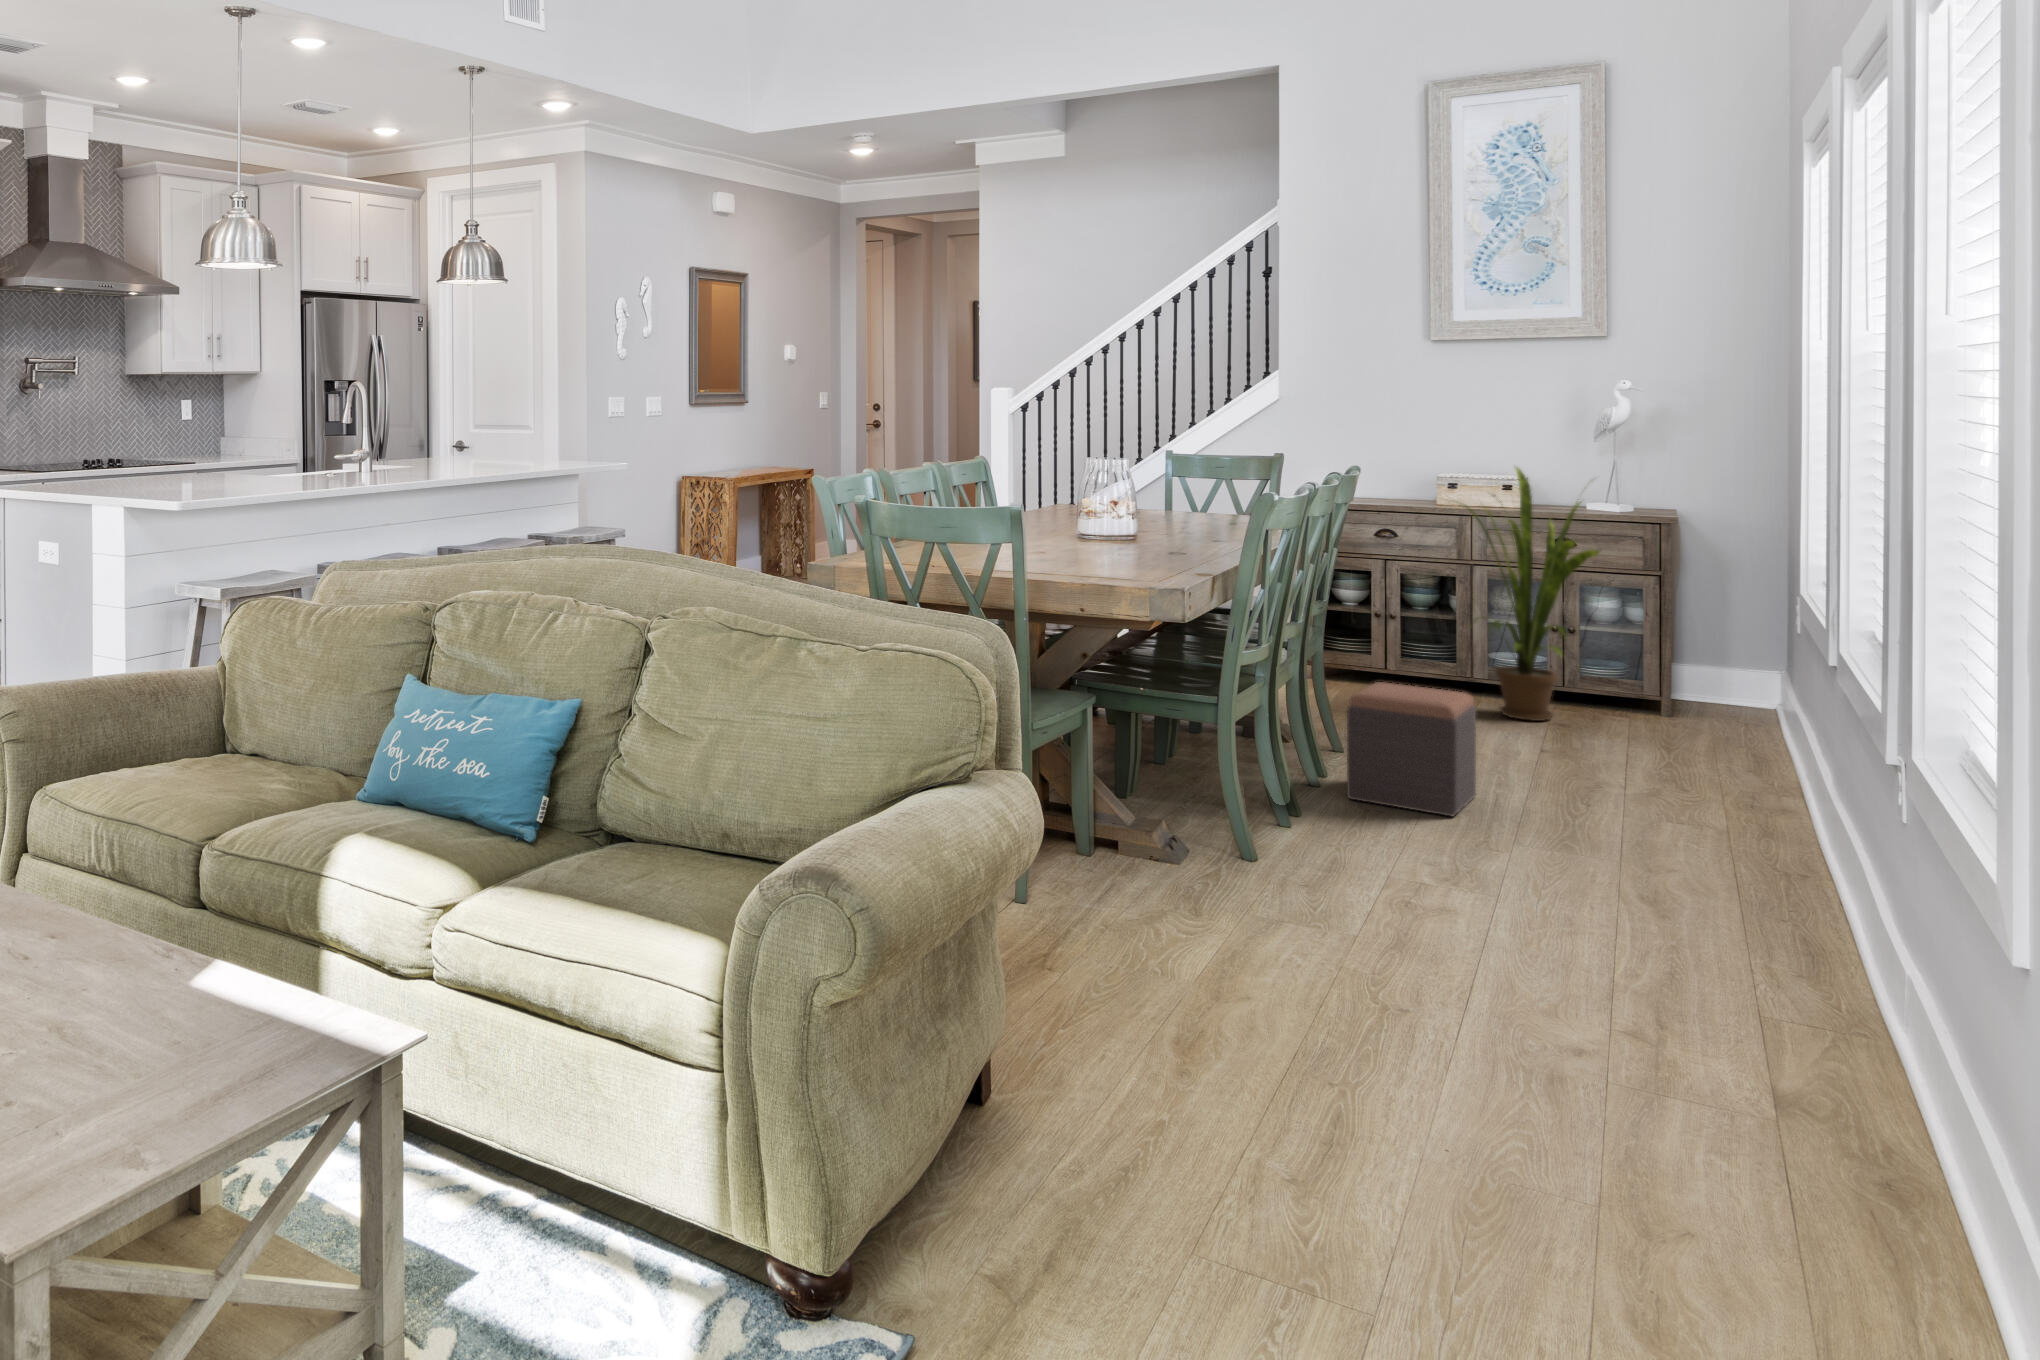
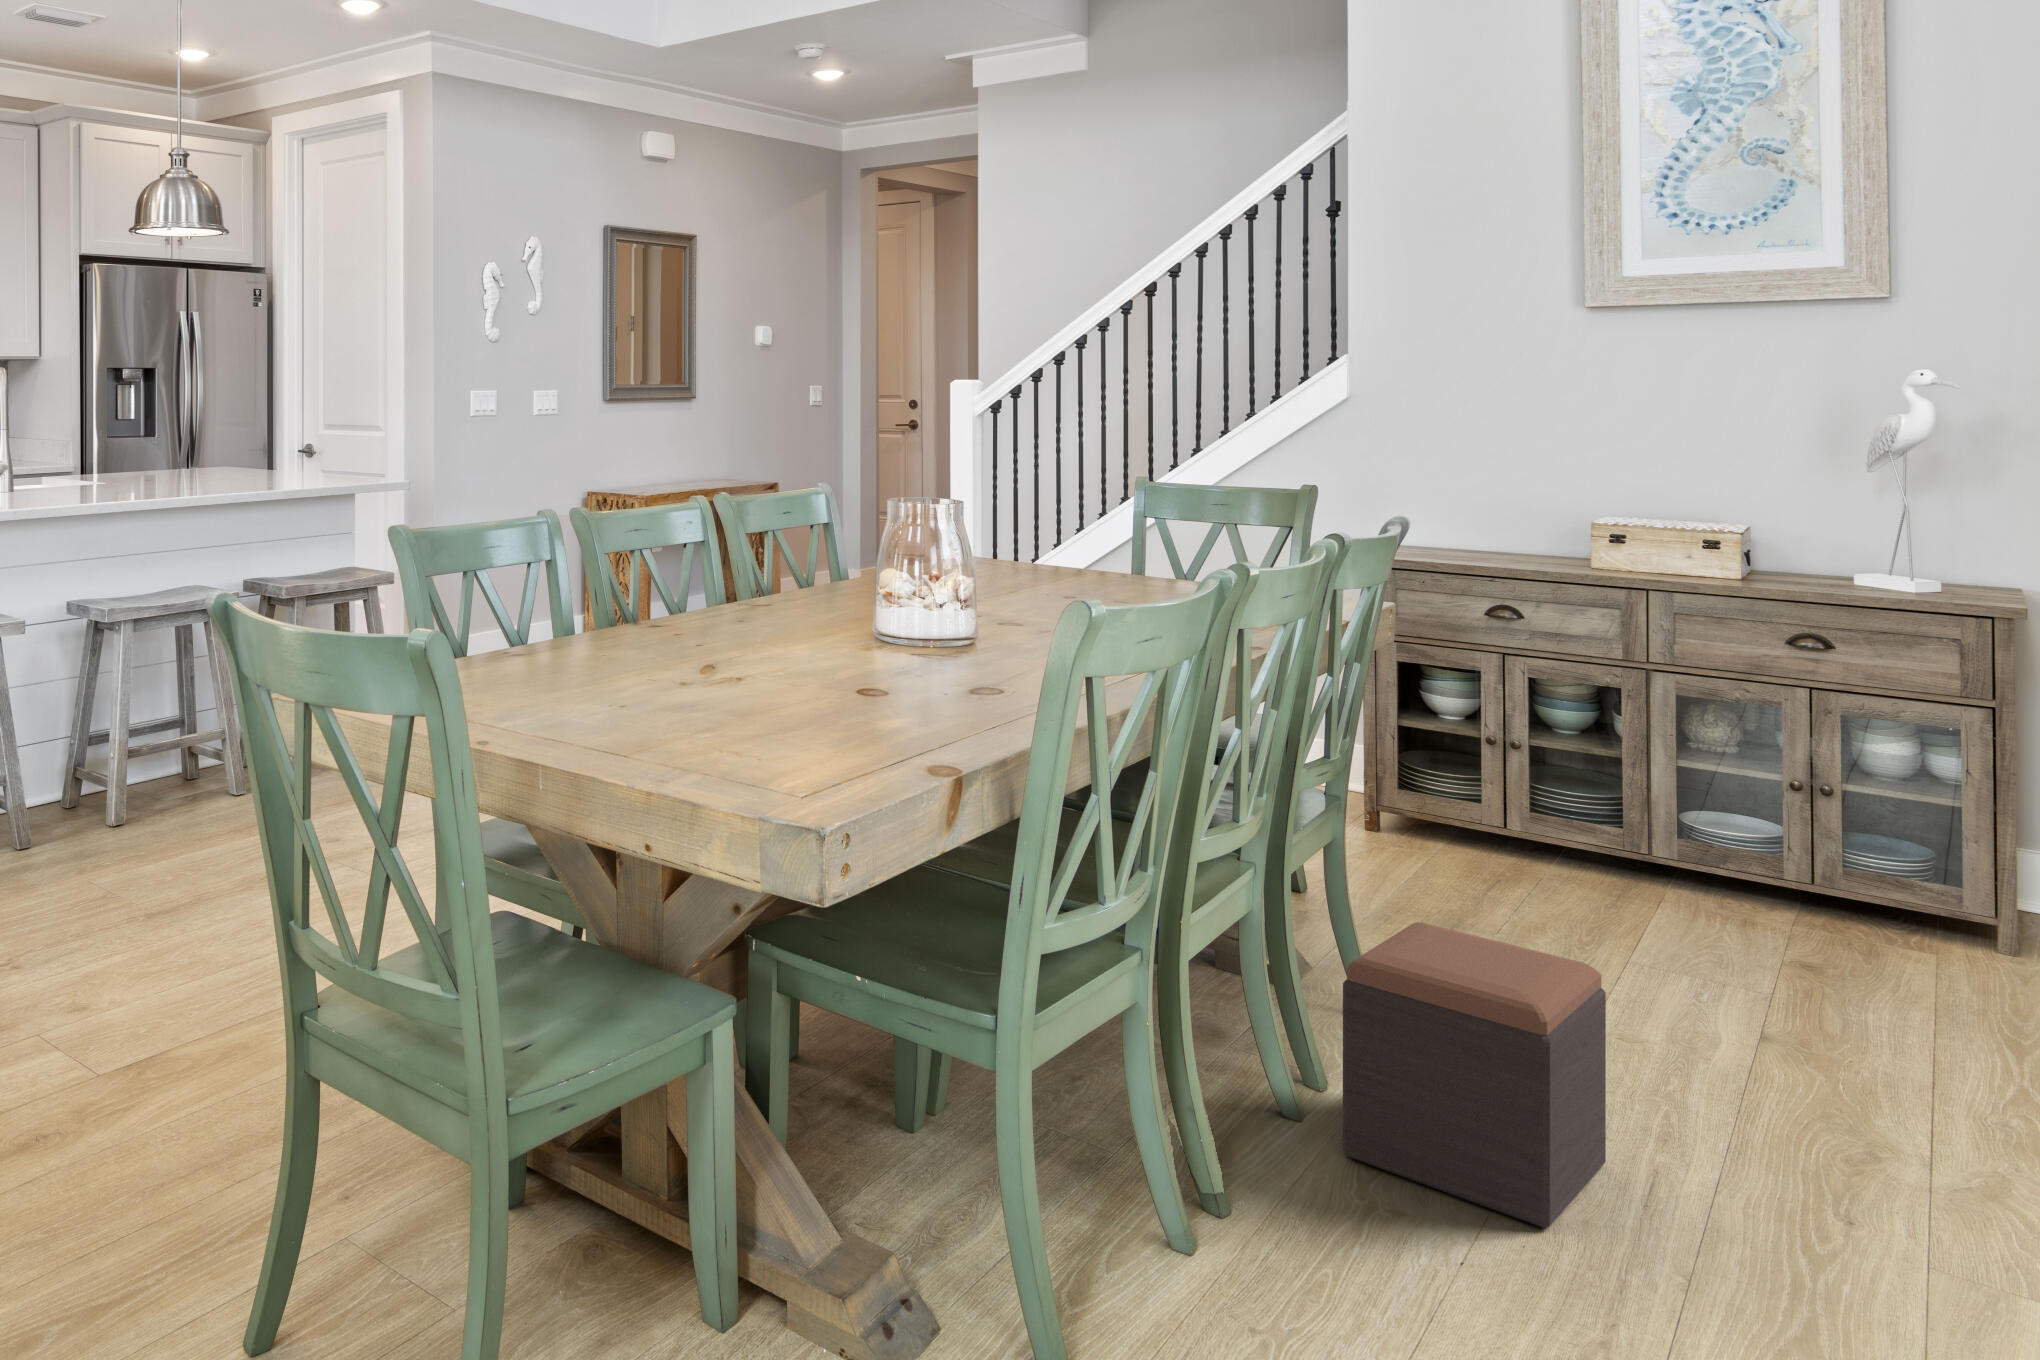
house plant: present [1464,468,1600,721] -> none [1586,510,1881,952]

